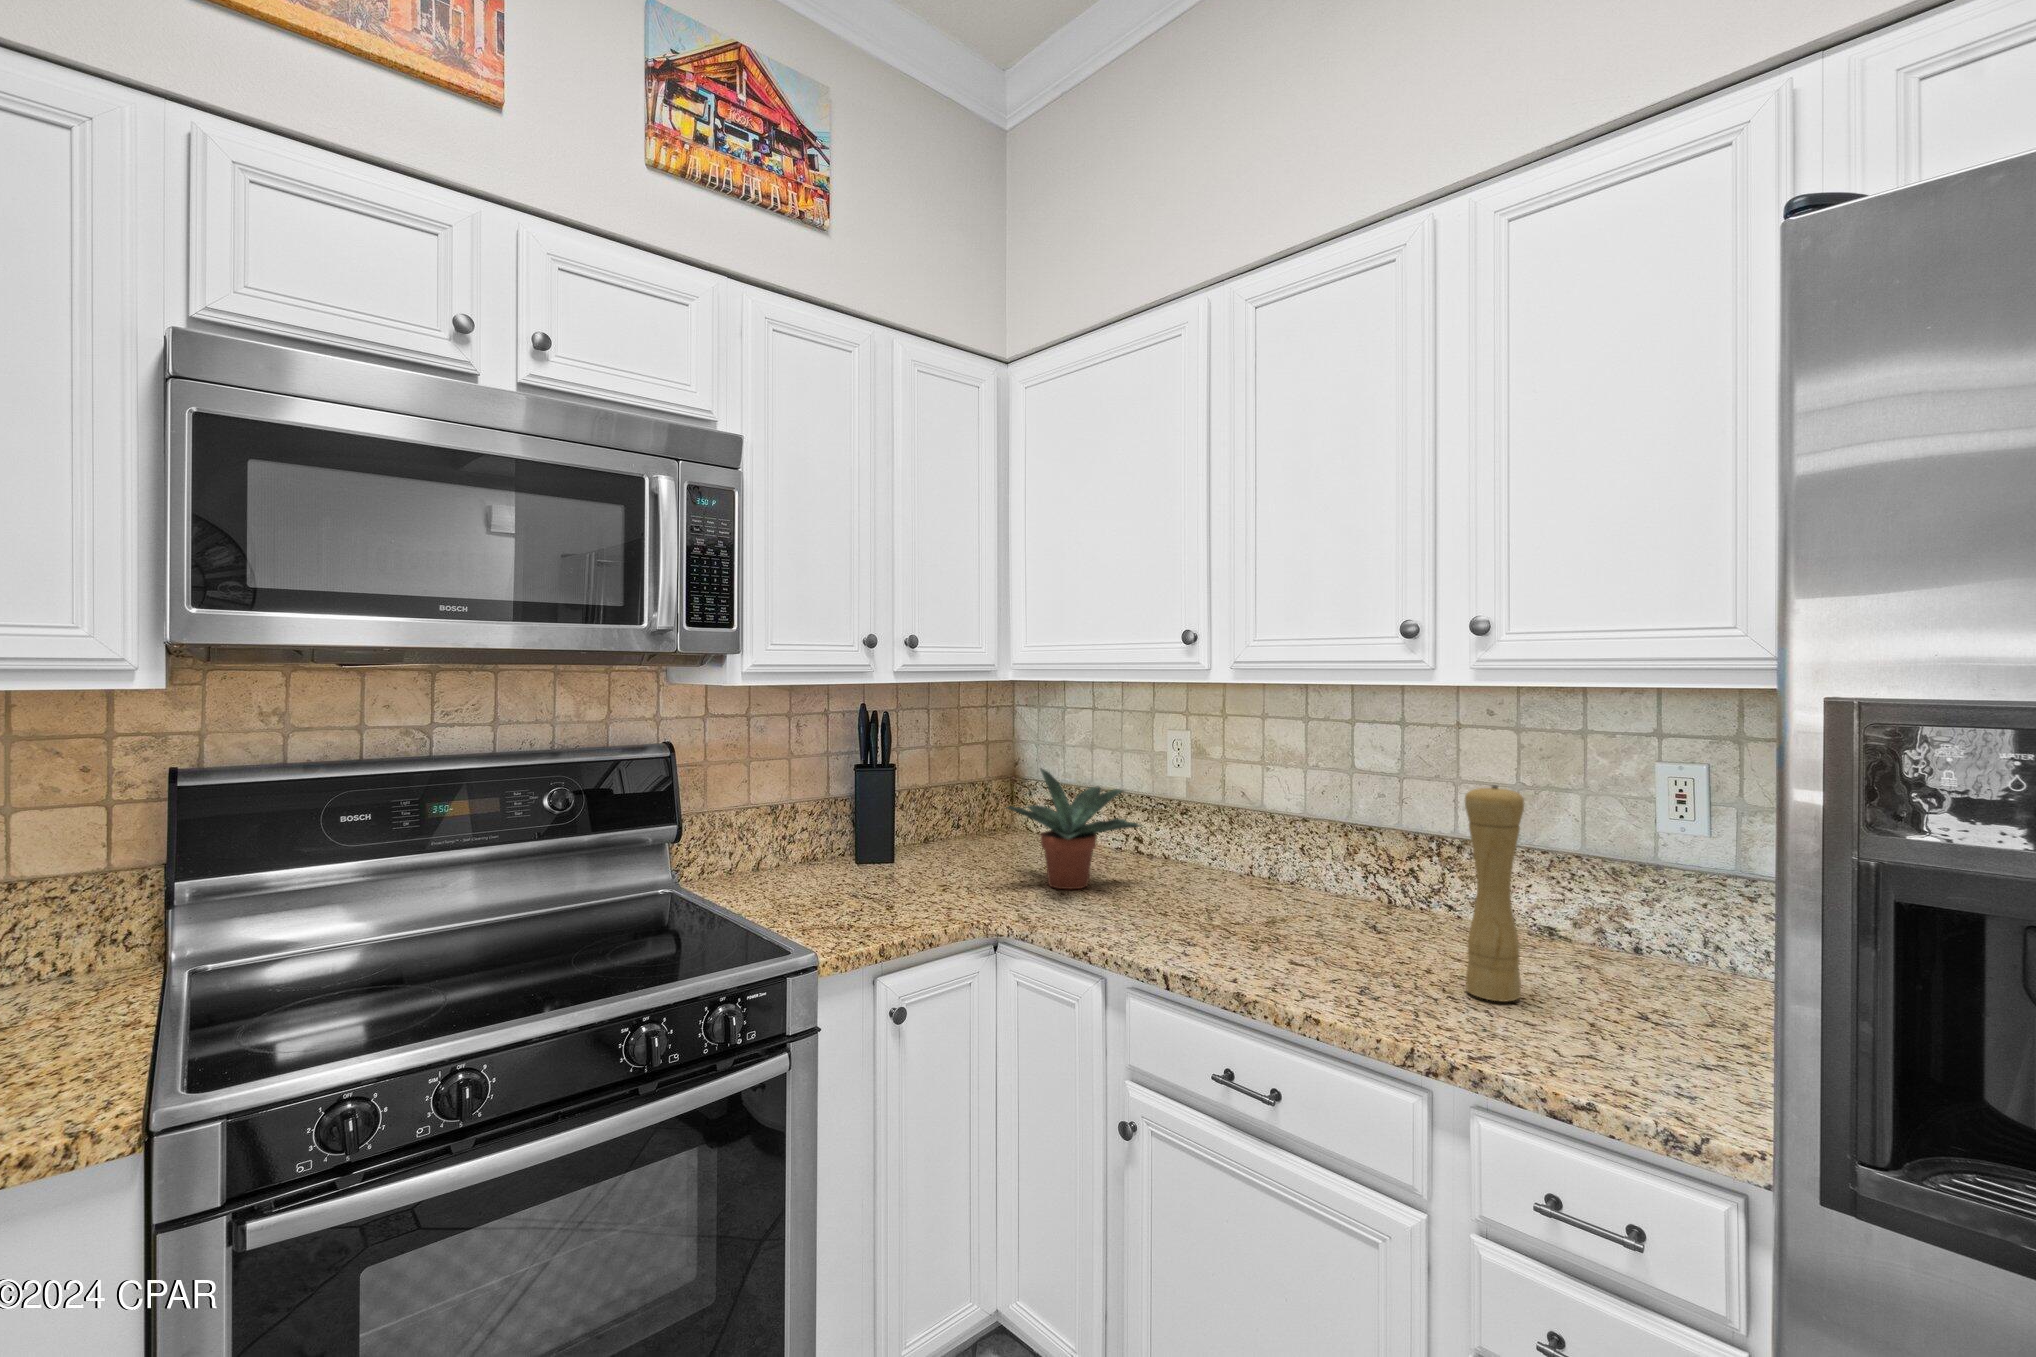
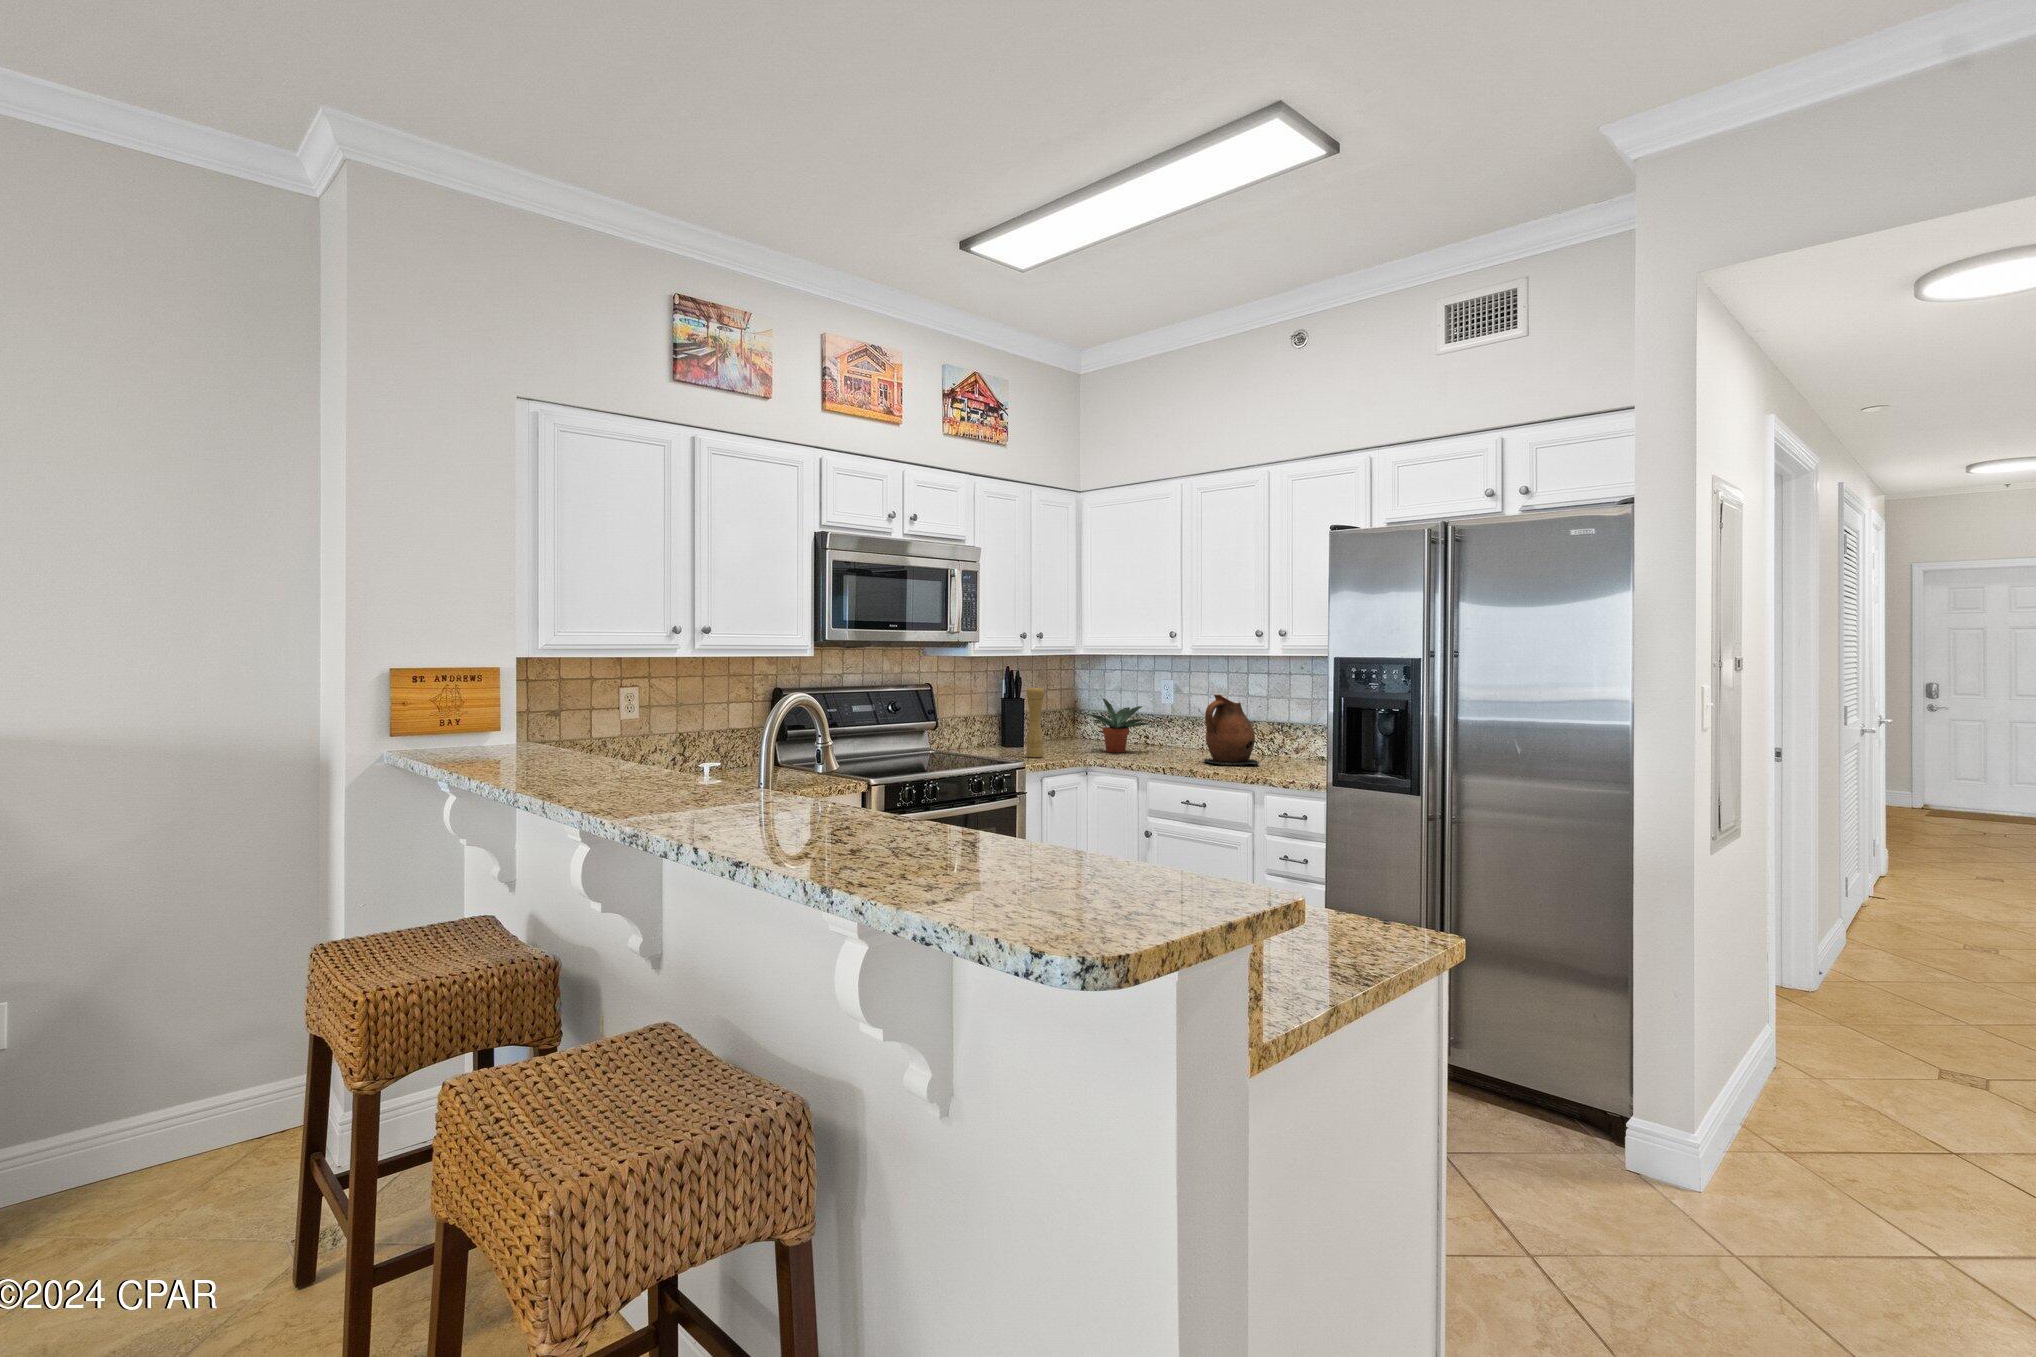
ceramic pitcher: none [1257,781,1416,973] -> present [1204,695,1259,765]
pepper mill: present [1465,785,1524,1002] -> present [1026,686,1044,757]

